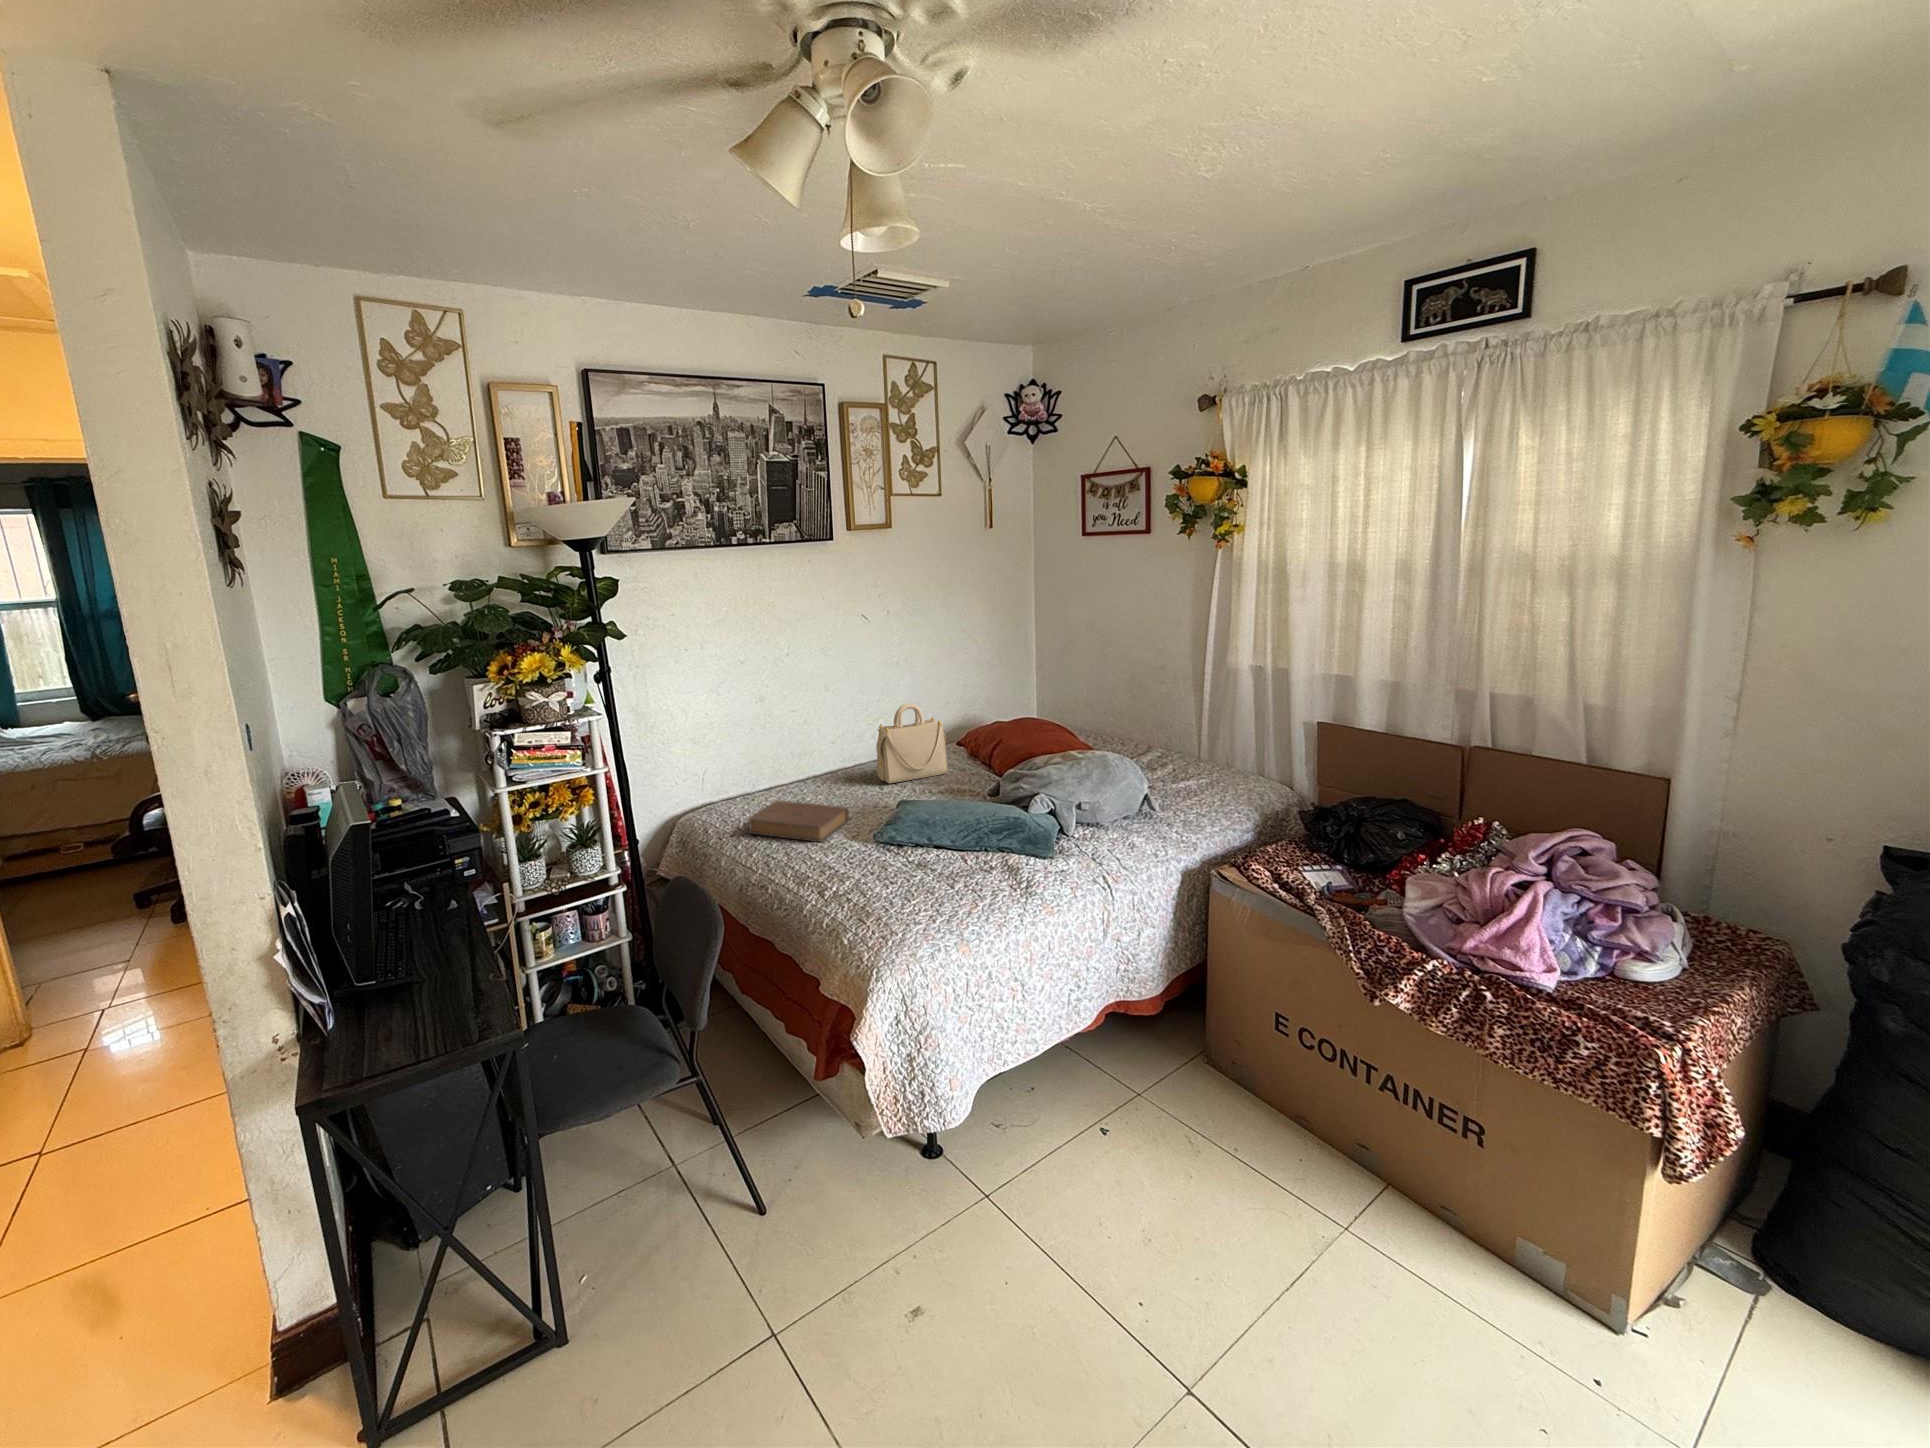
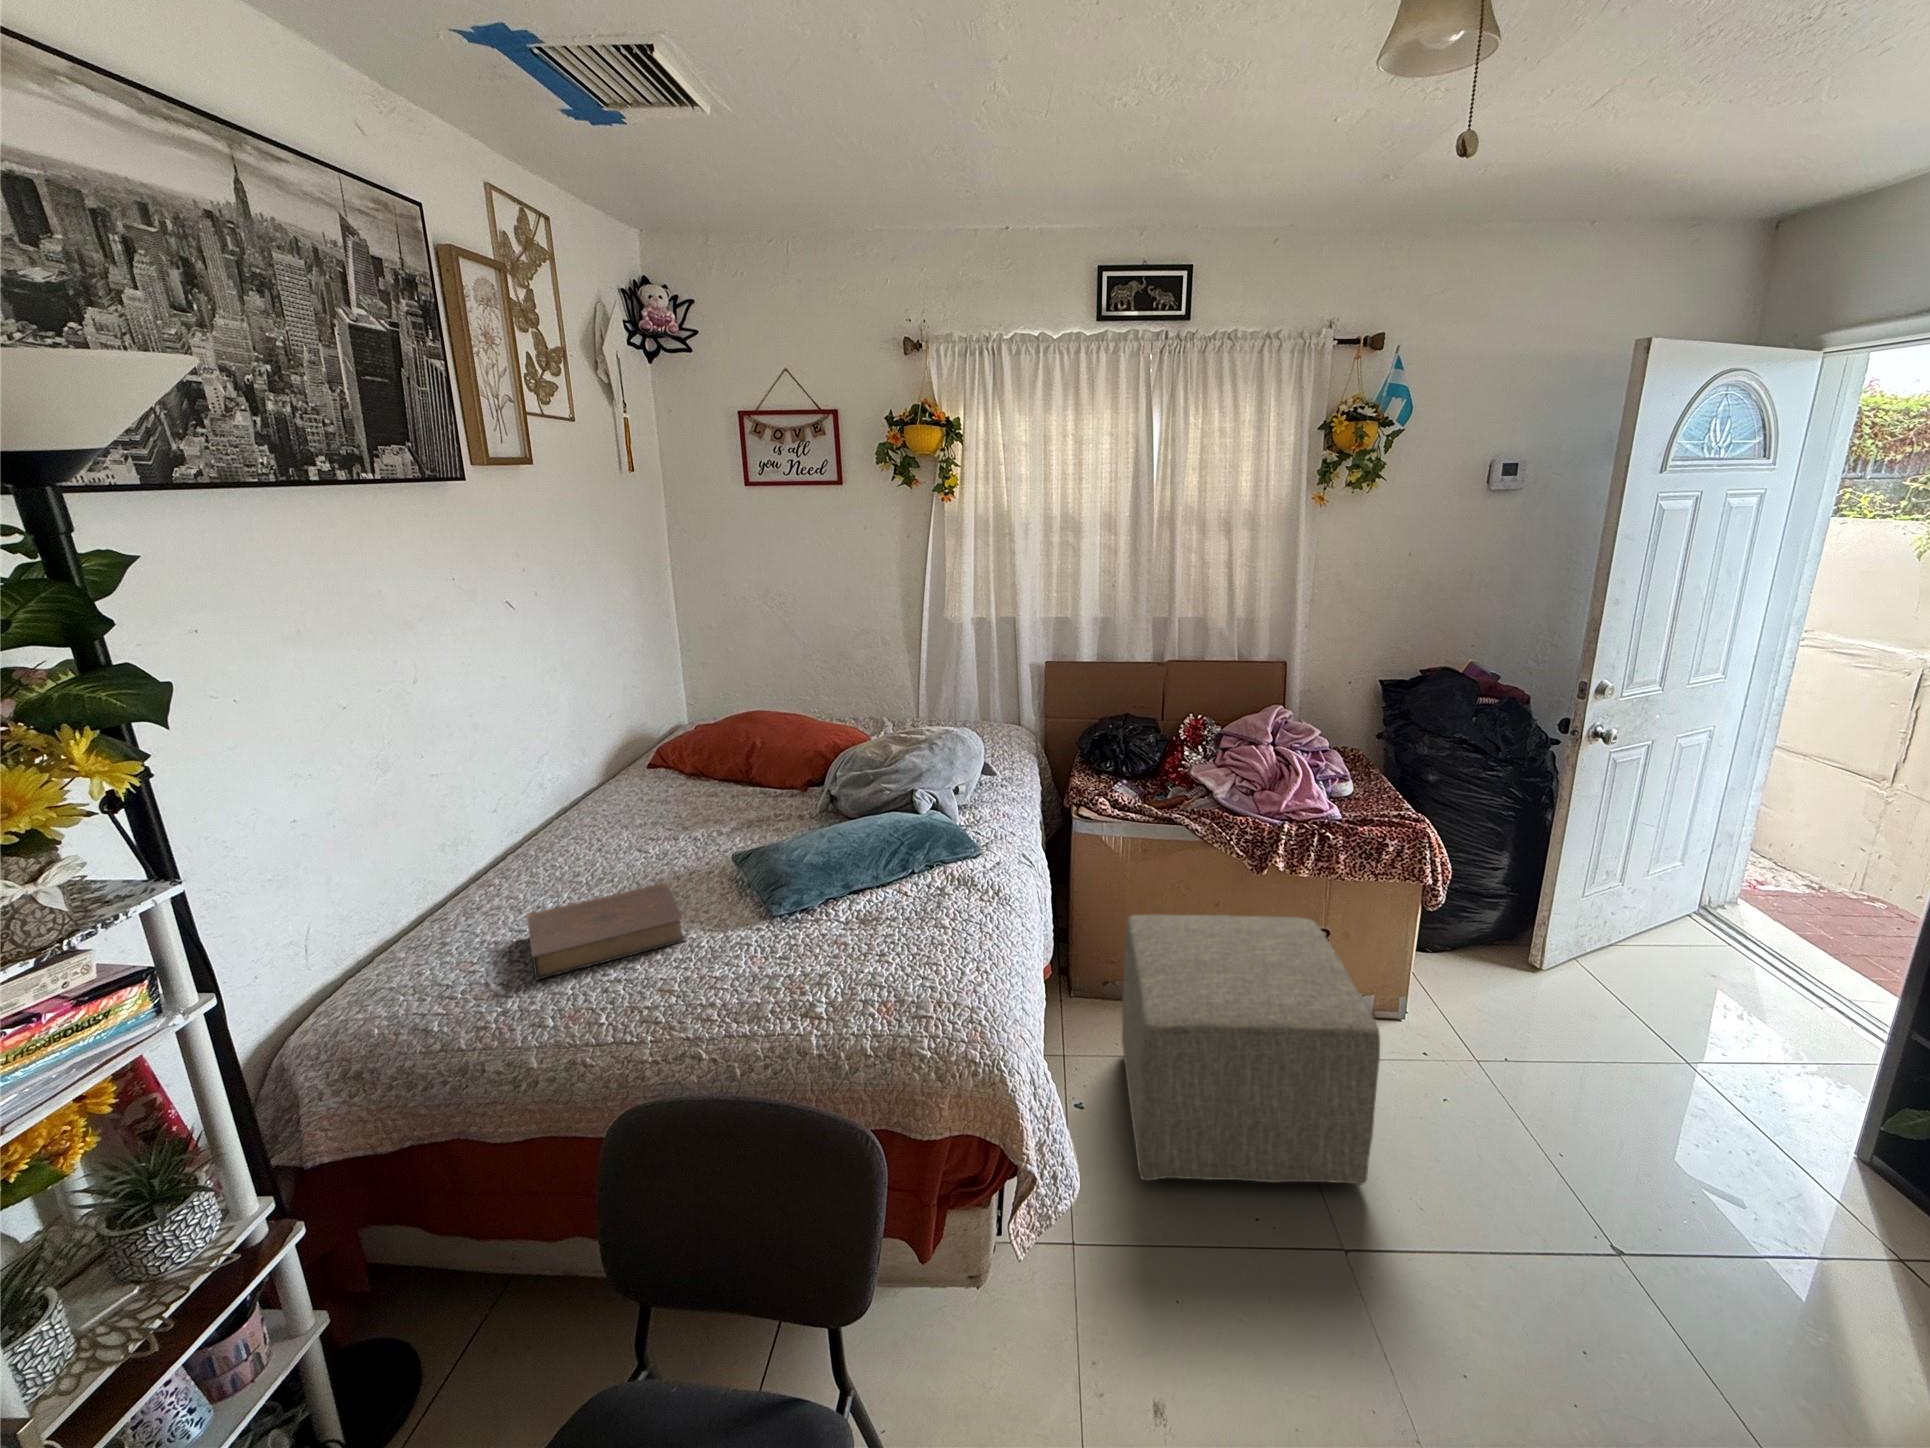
handbag: present [876,703,947,783] -> none [594,720,688,840]
ottoman: none [1044,978,1385,1380] -> present [1122,915,1380,1185]

